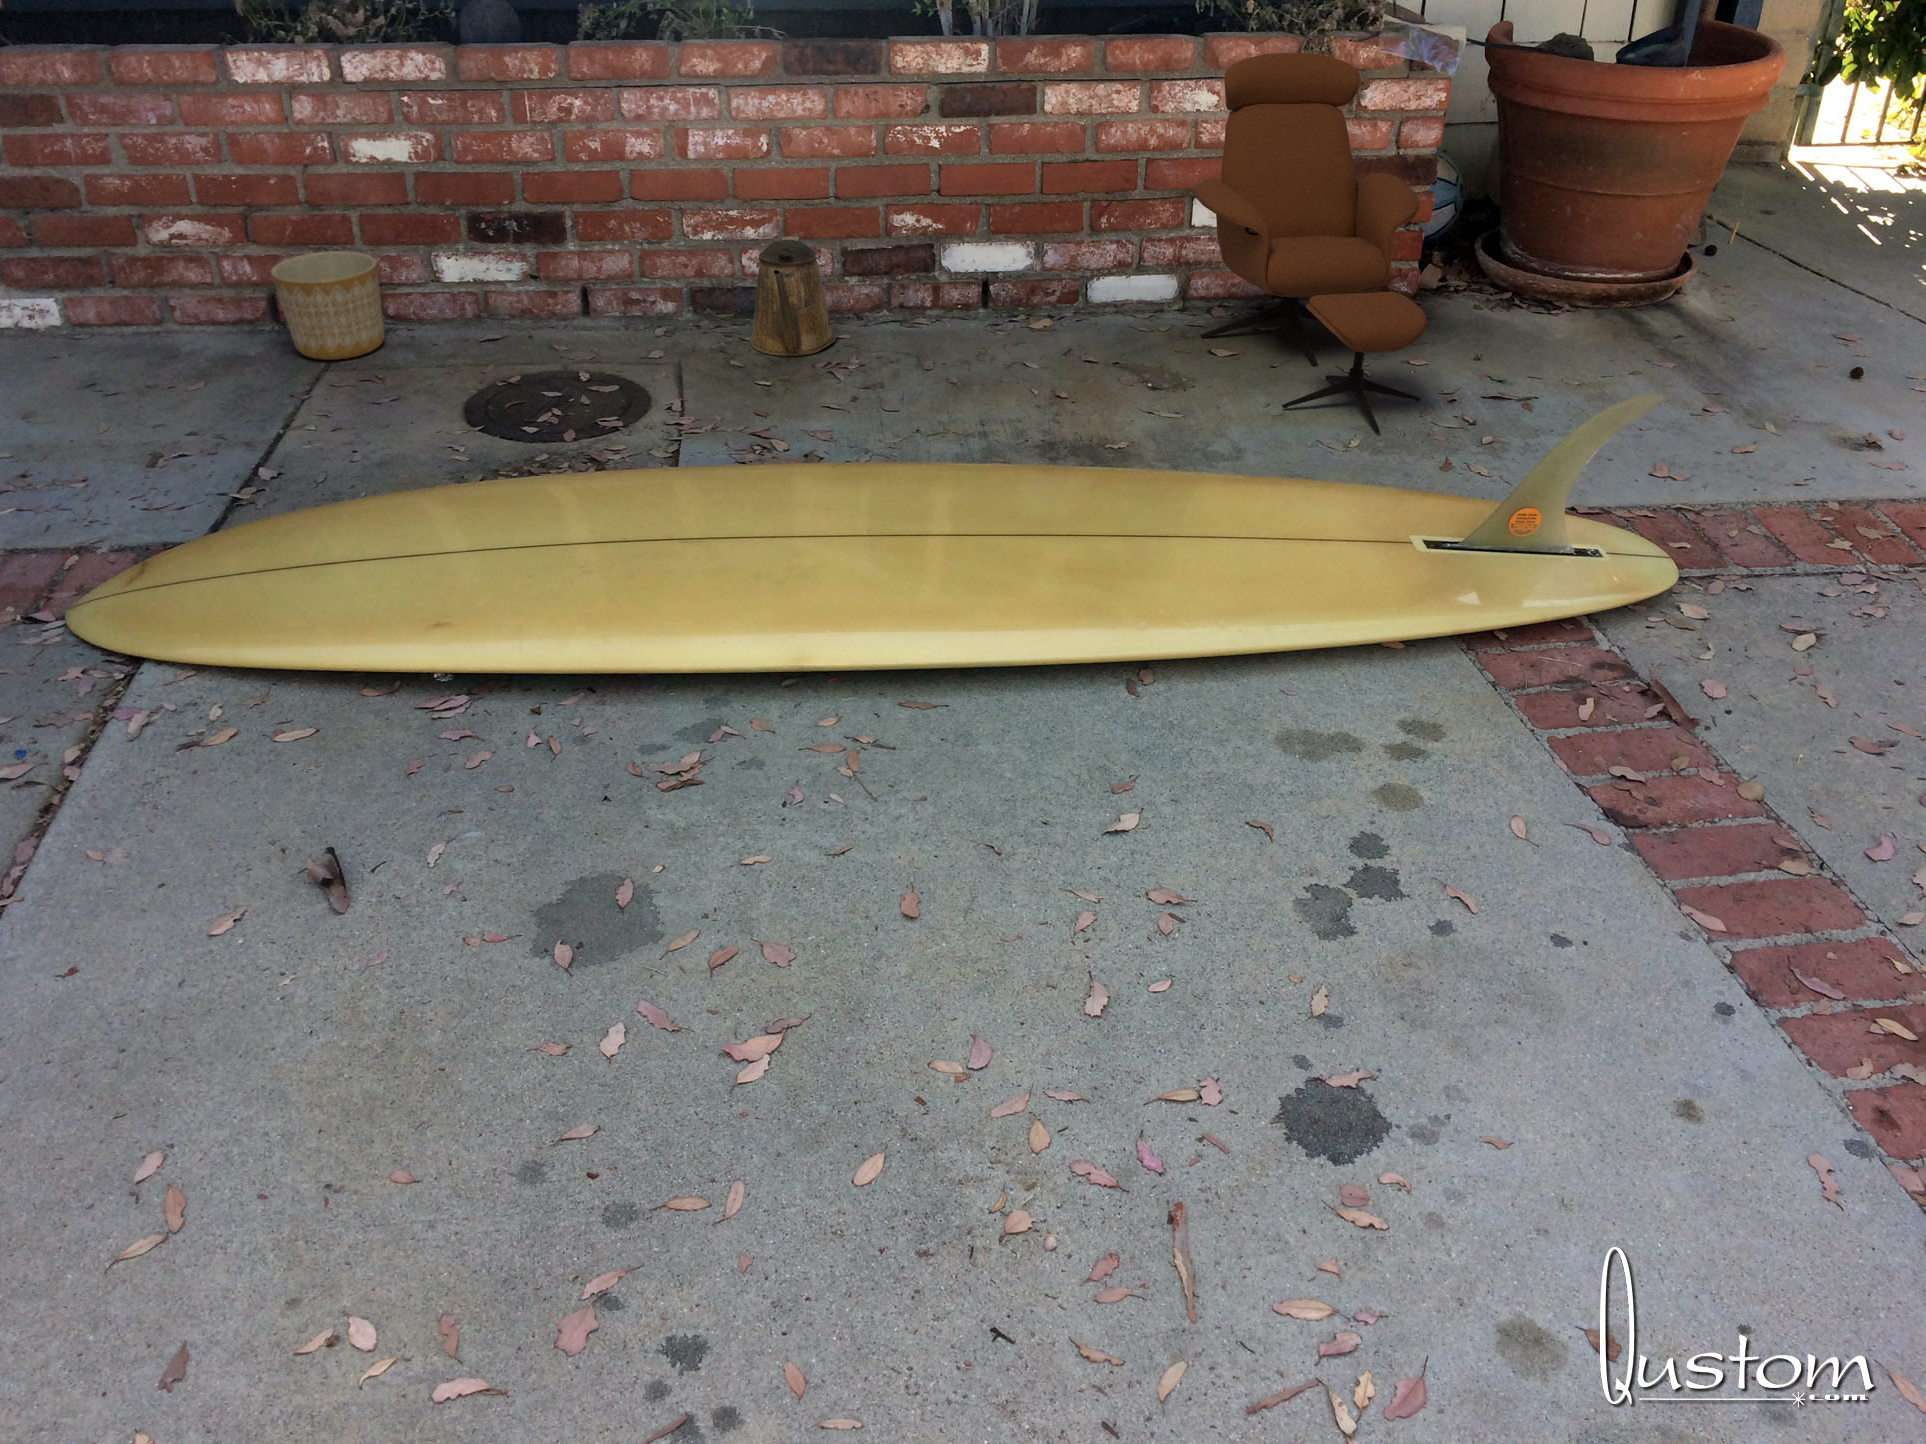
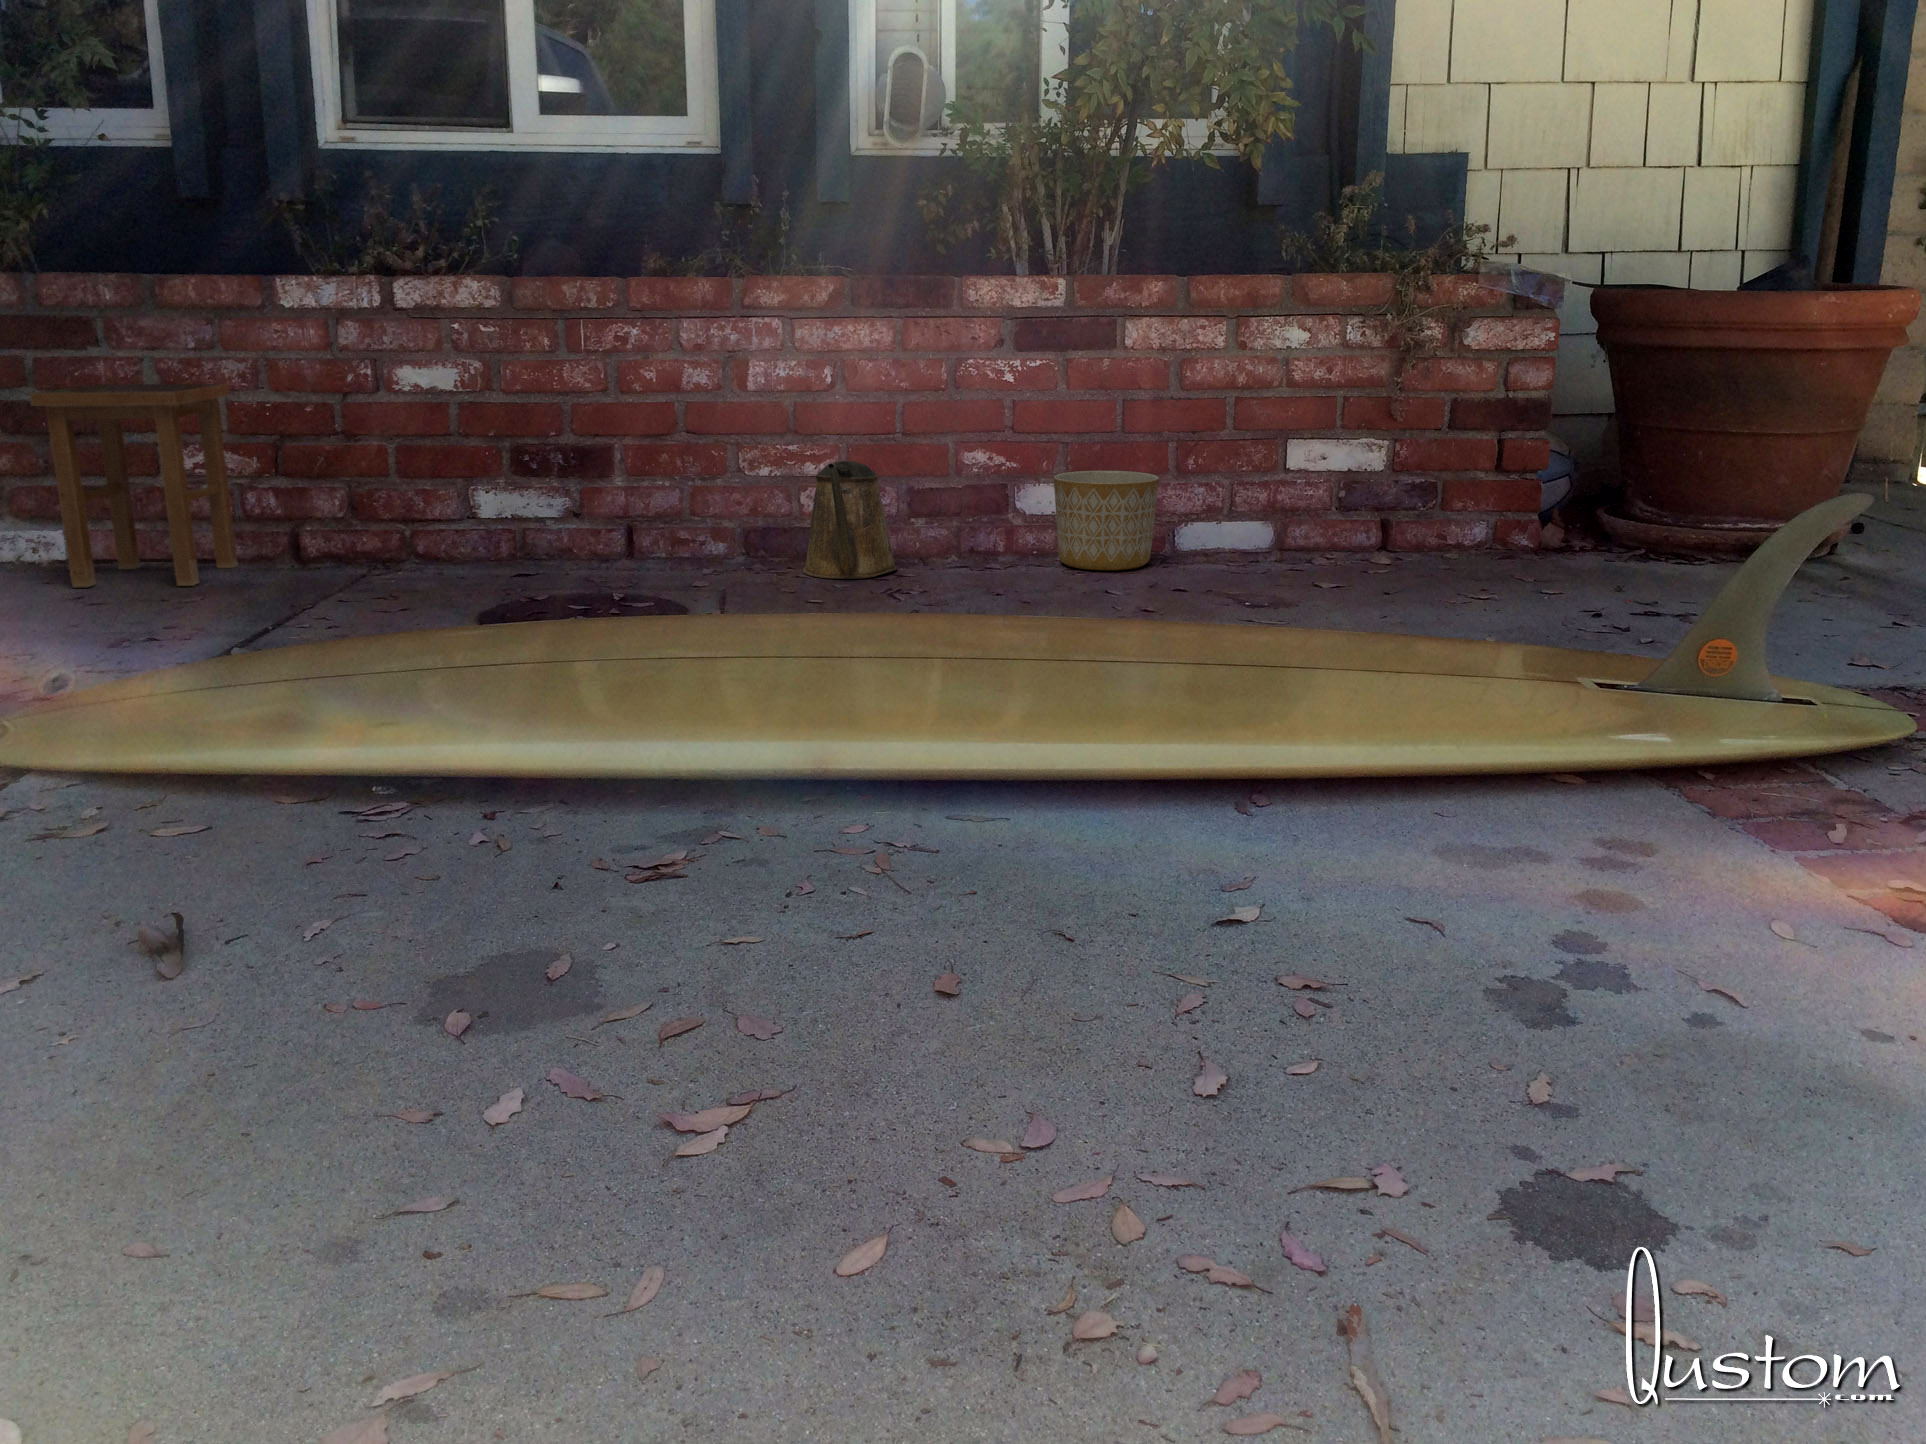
lounge chair: present [1196,53,1428,432] -> none [1288,286,1561,627]
stool: none [12,164,223,377] -> present [30,384,238,587]
planter: present [271,251,384,360] -> present [1054,471,1159,570]

